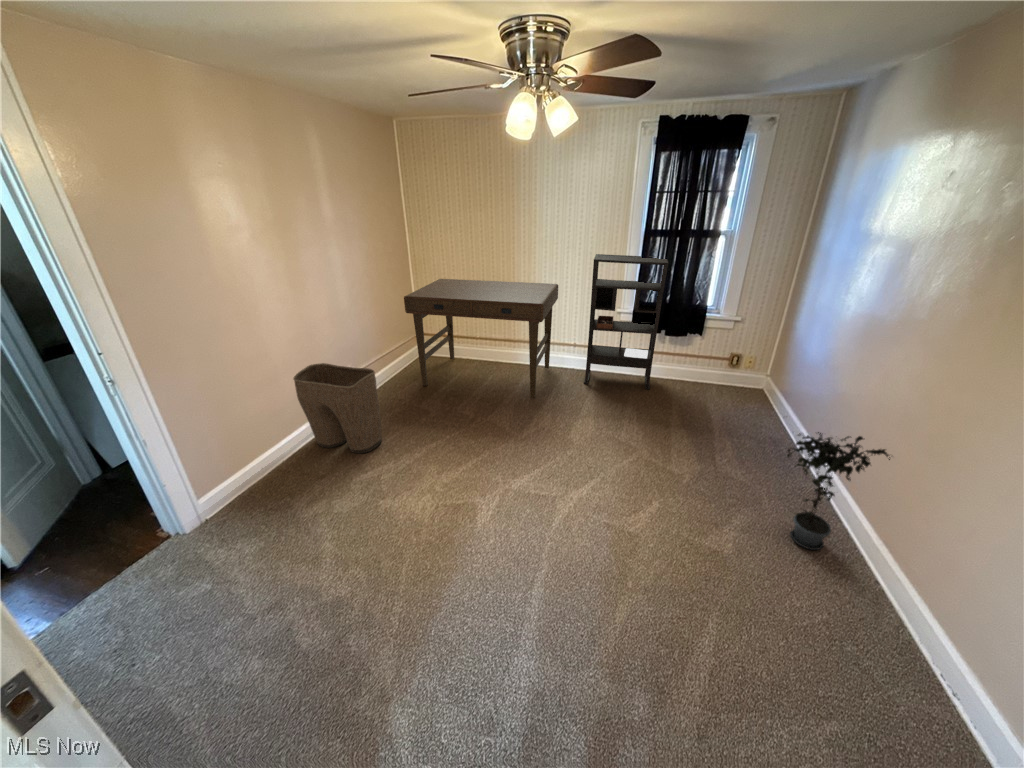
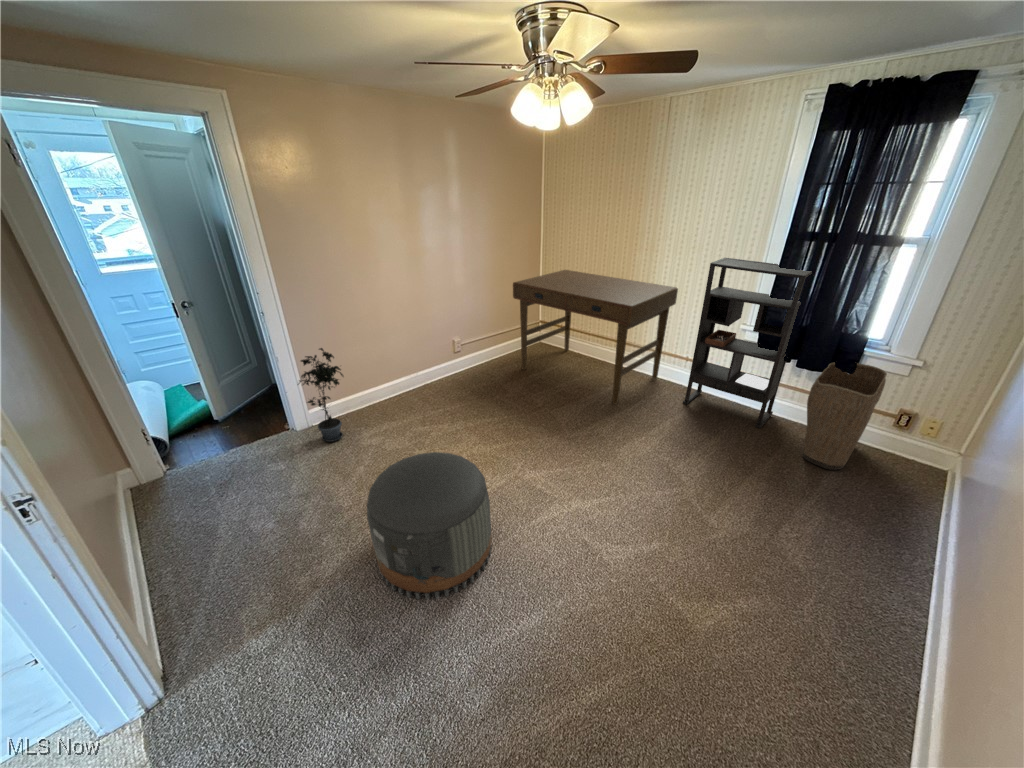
laundry basket: present [293,363,382,453] -> present [803,363,887,470]
potted plant: present [787,432,890,550] -> present [299,348,343,442]
pouf: none [414,477,545,642] -> present [367,452,492,600]

